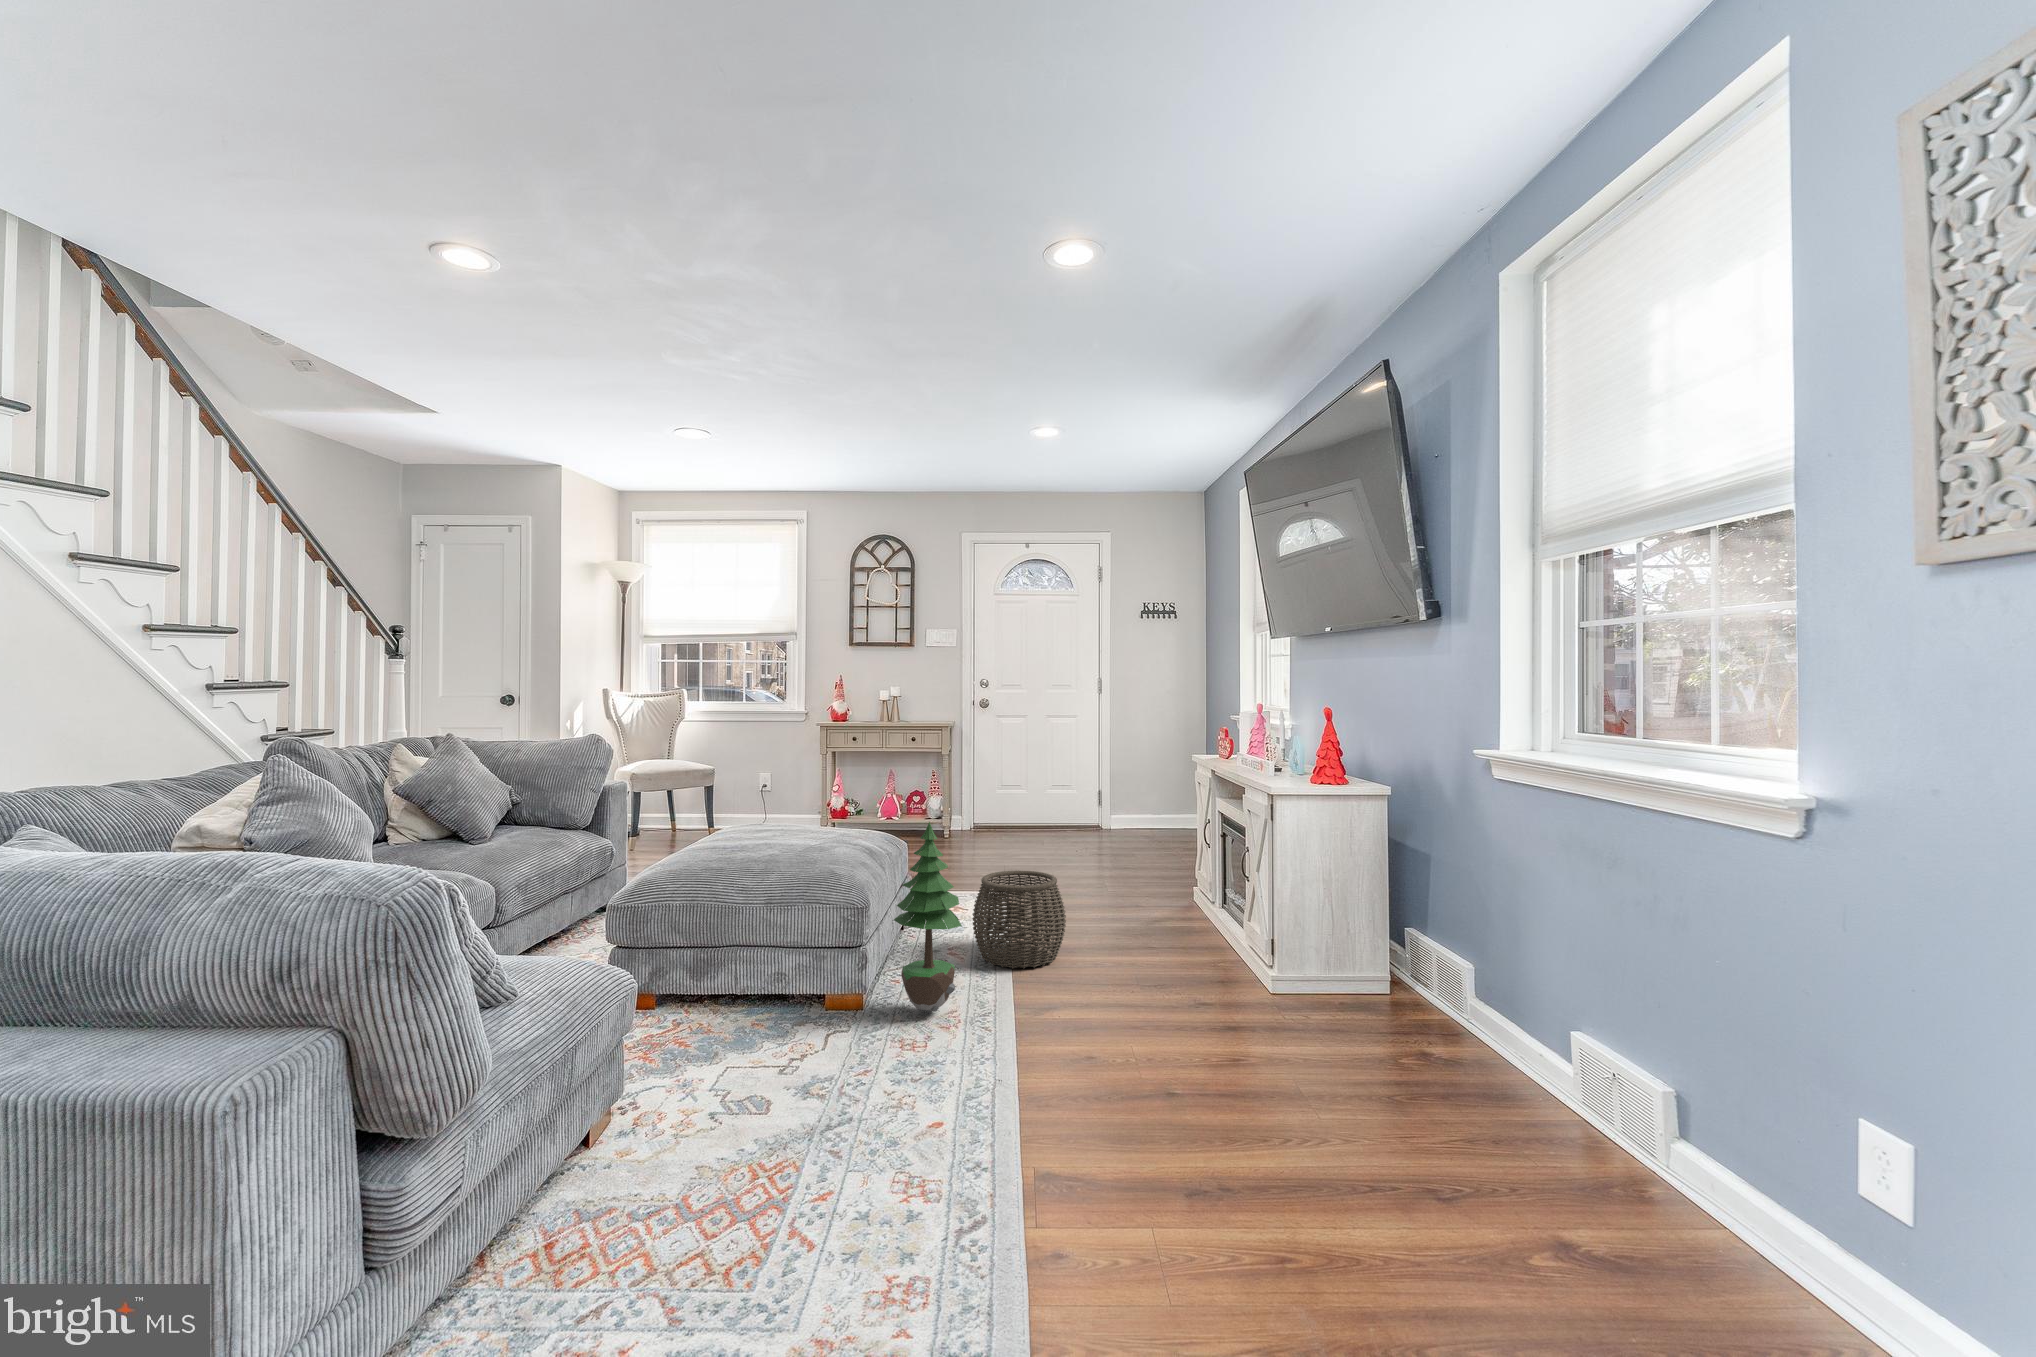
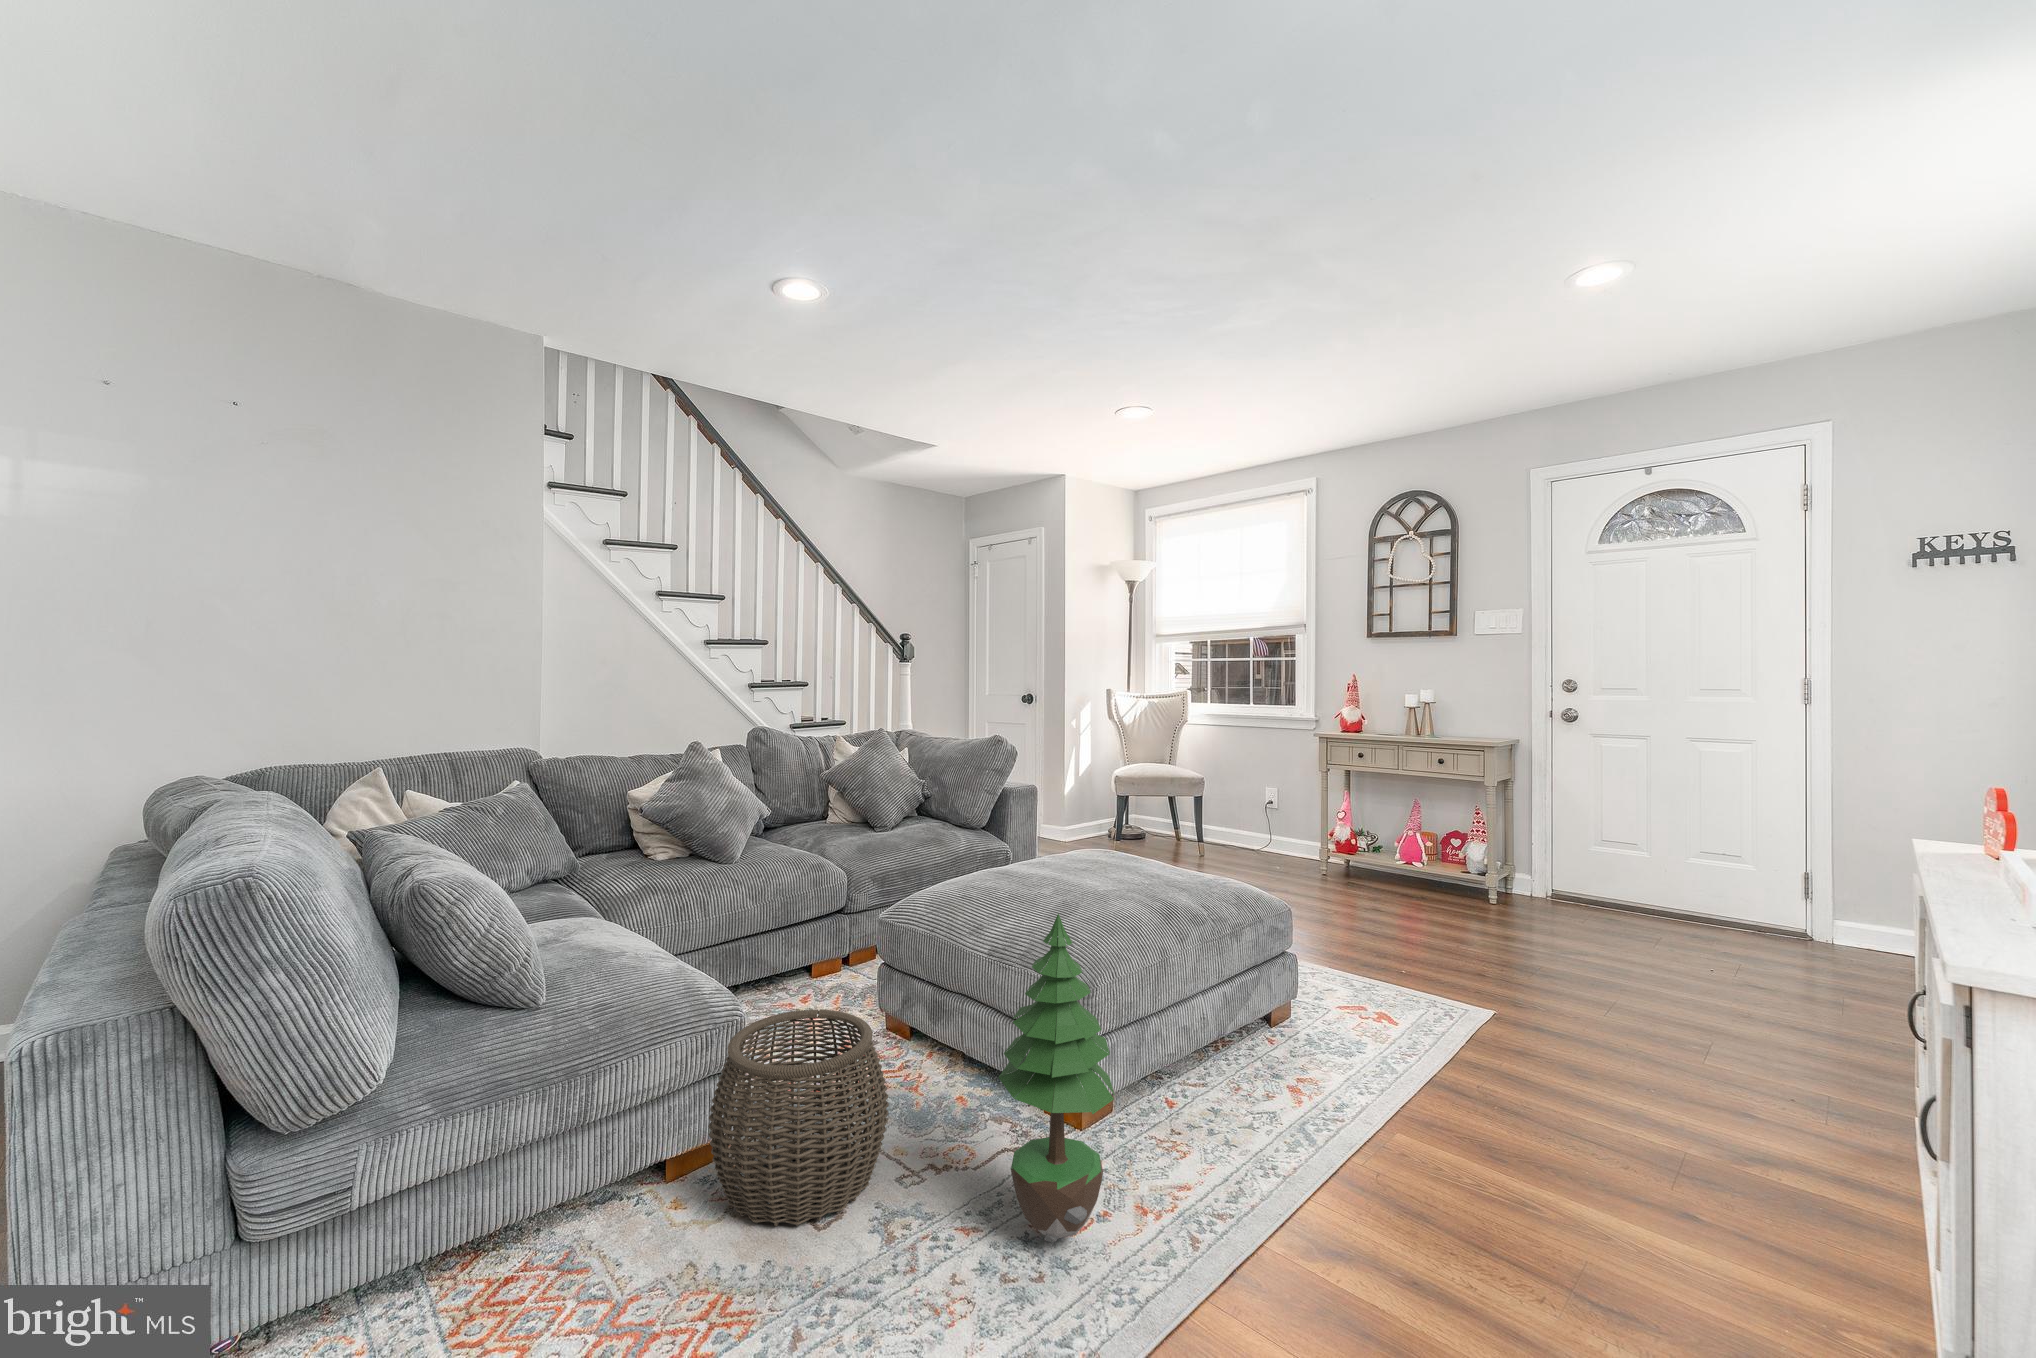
woven basket: present [972,870,1066,968] -> present [708,1009,889,1227]

